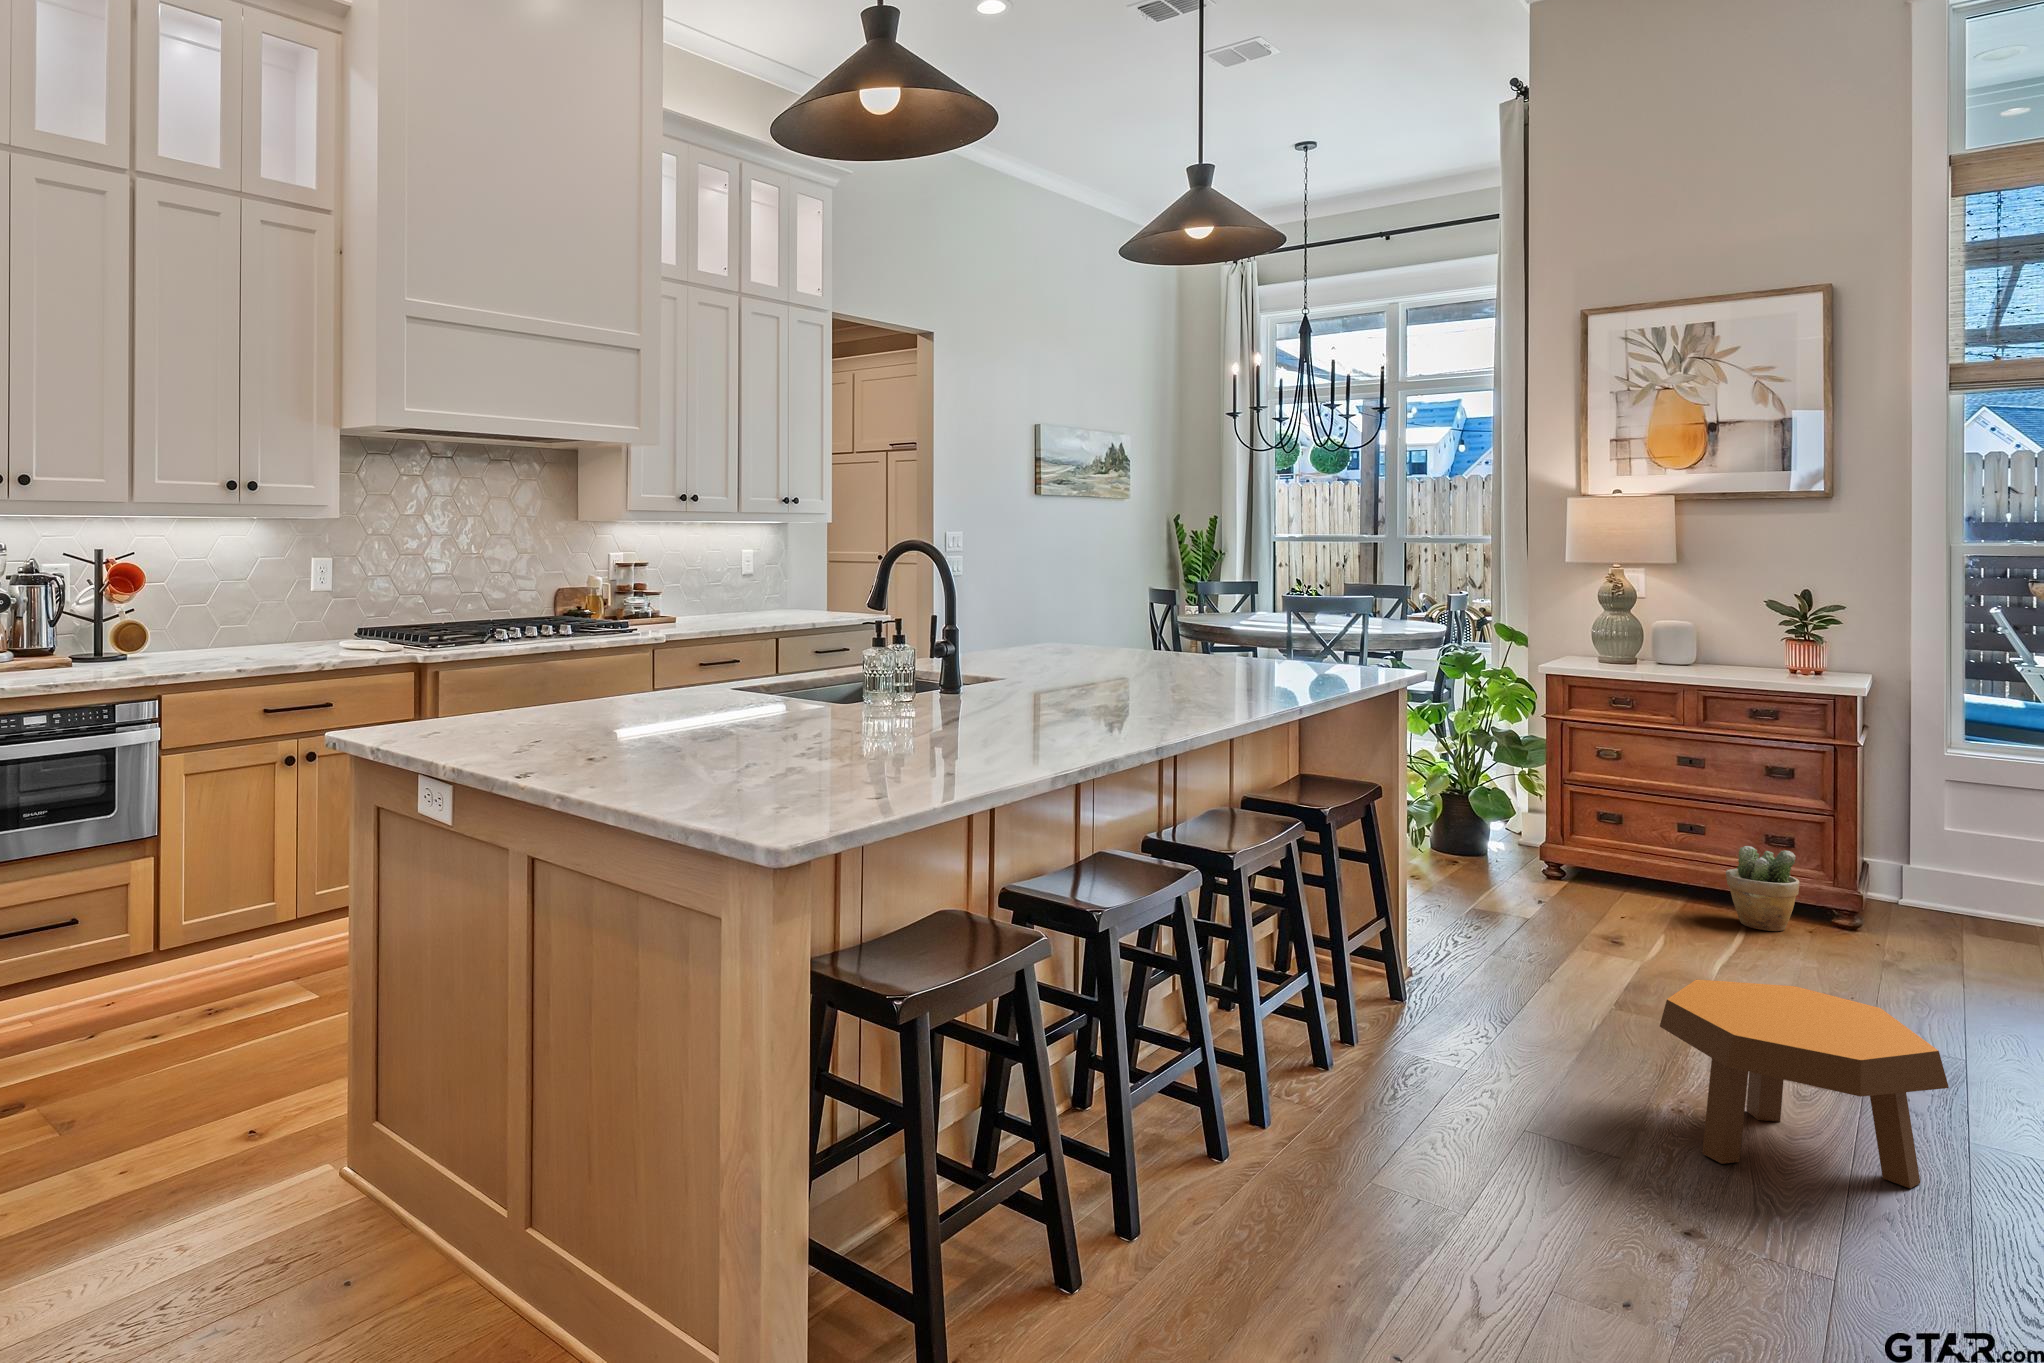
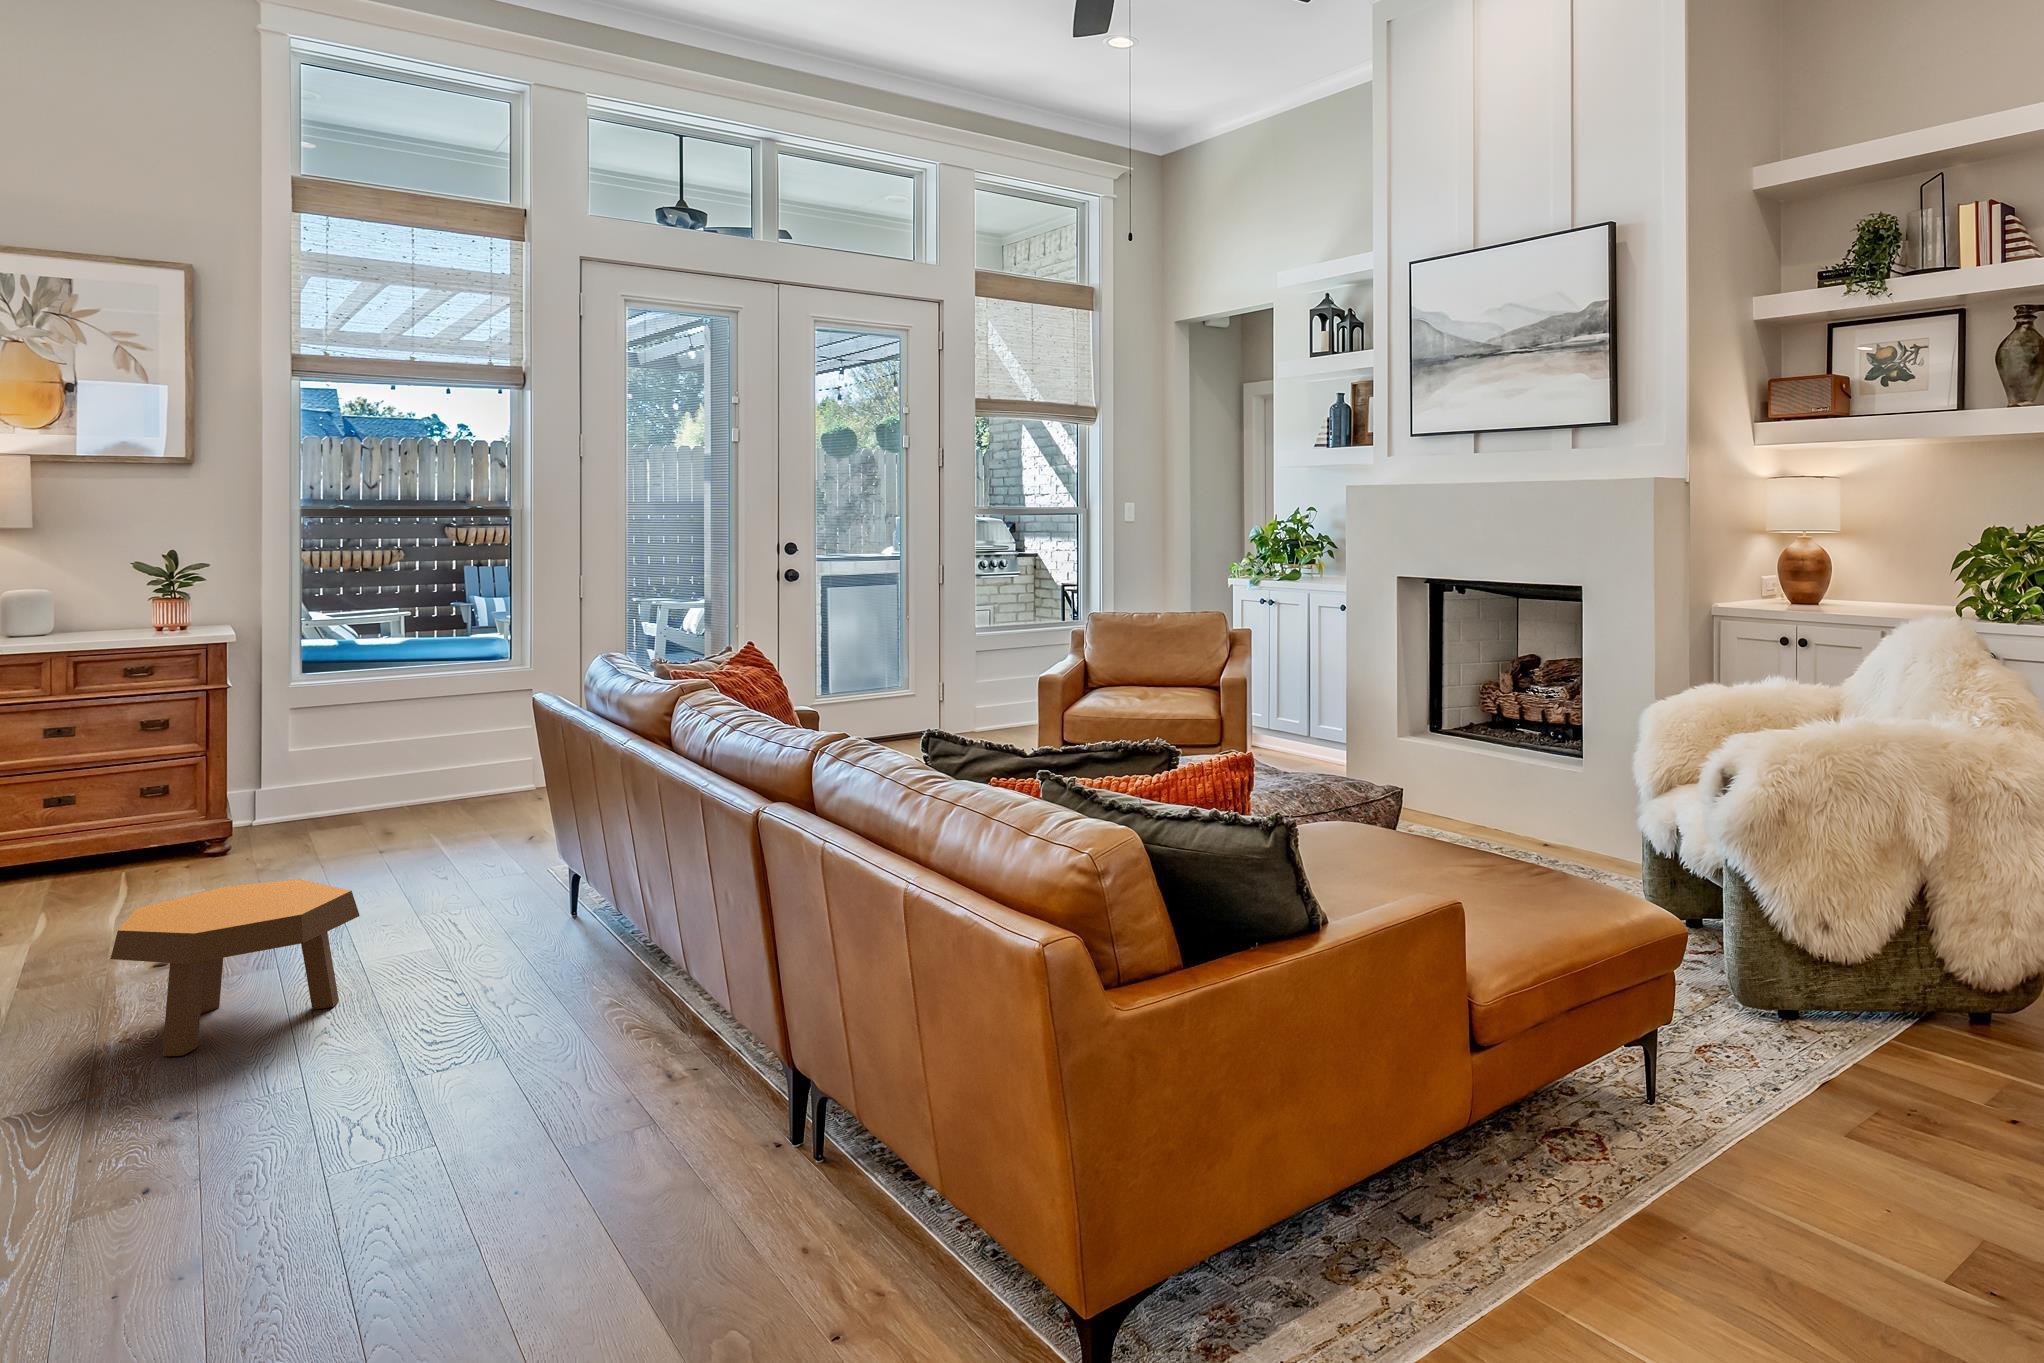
potted plant: present [1726,846,1800,931] -> none [103,796,177,879]

